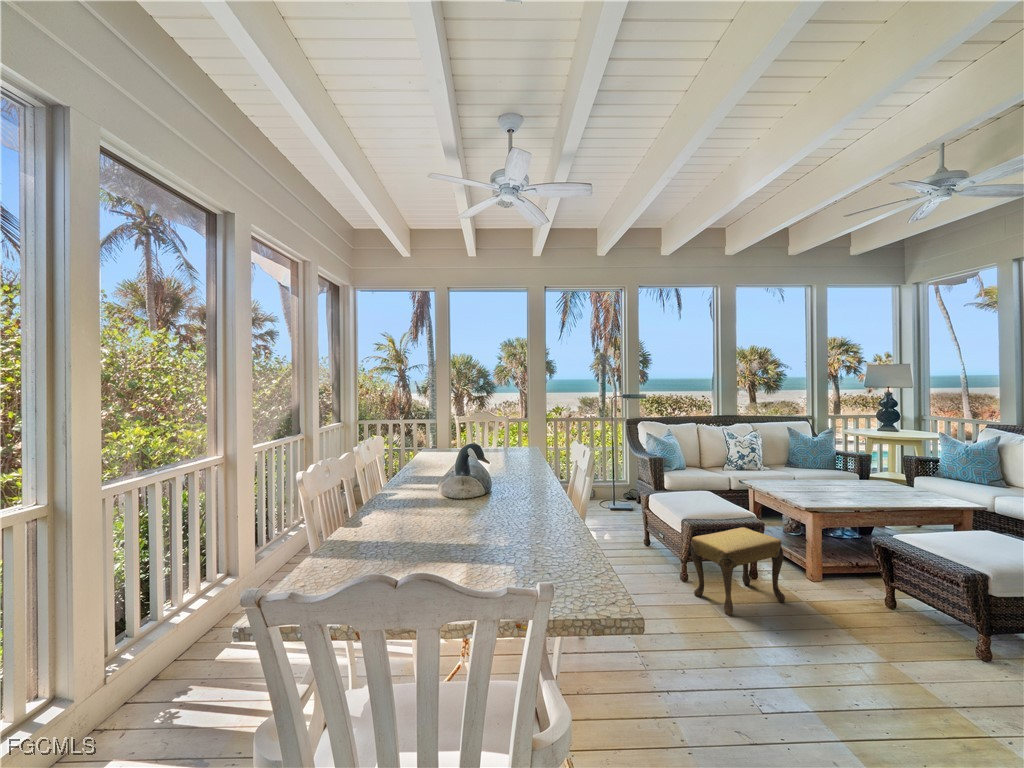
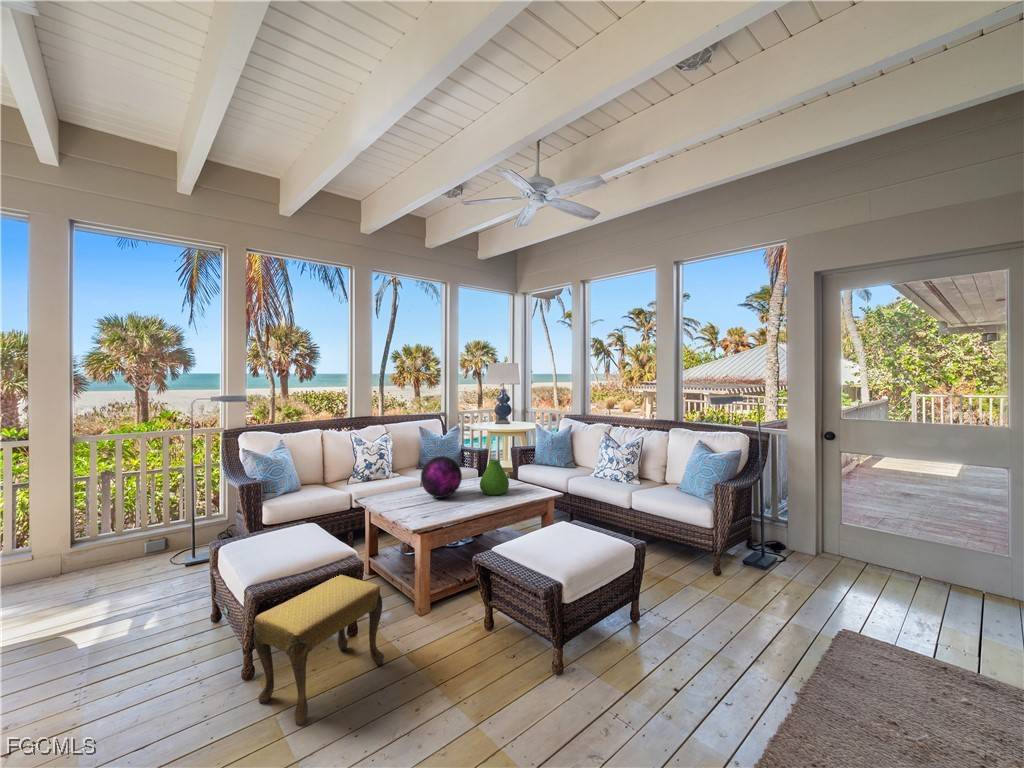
decorative orb: none [802,451,847,489] -> present [421,456,462,498]
vase: none [869,459,907,495] -> present [480,459,509,495]

